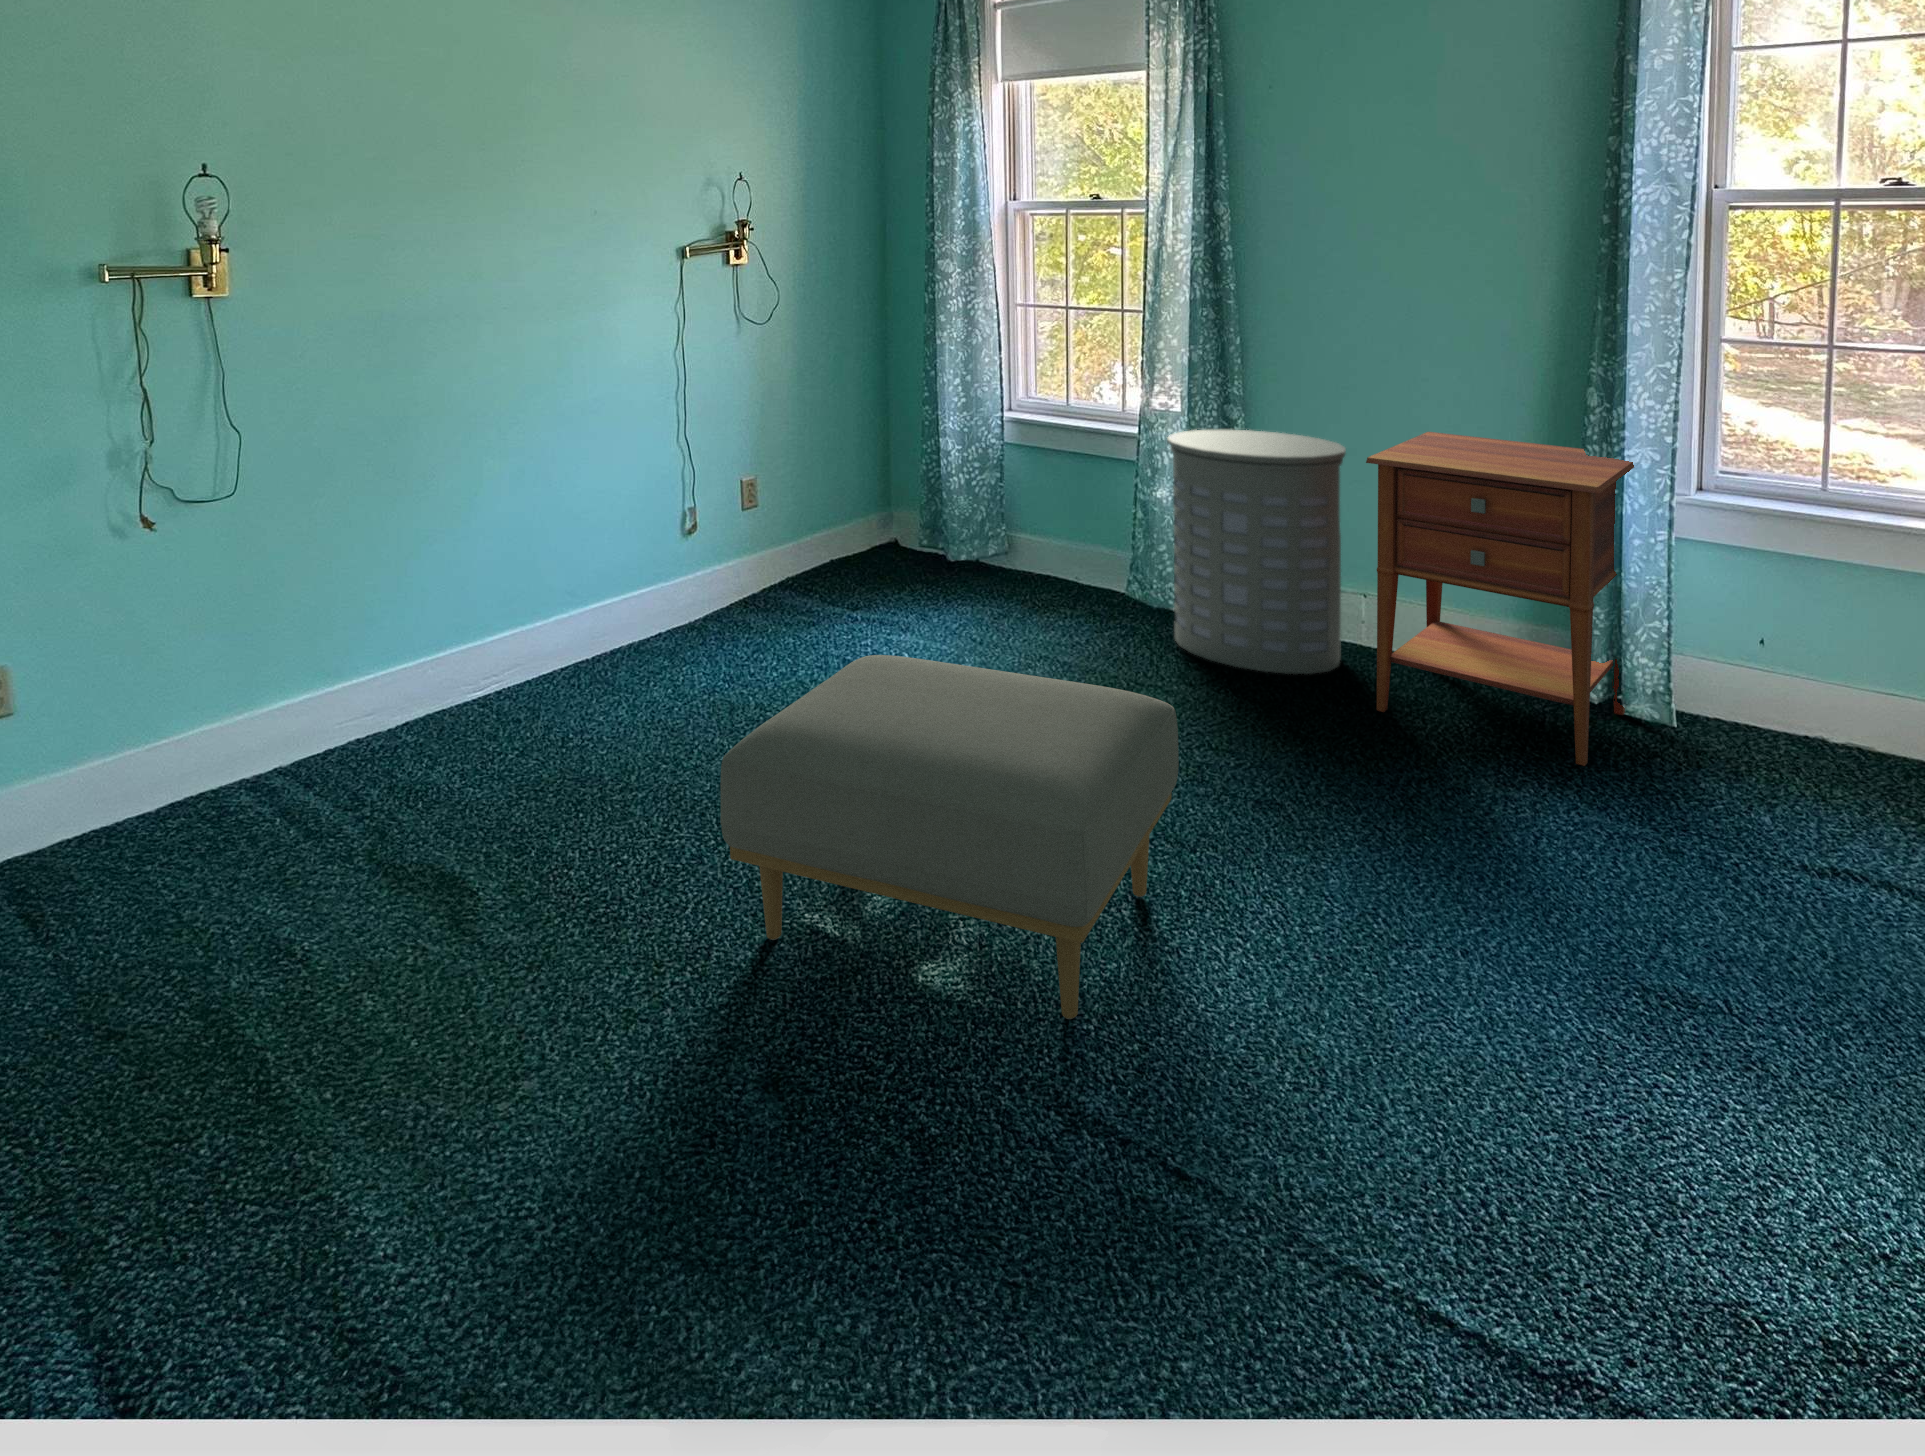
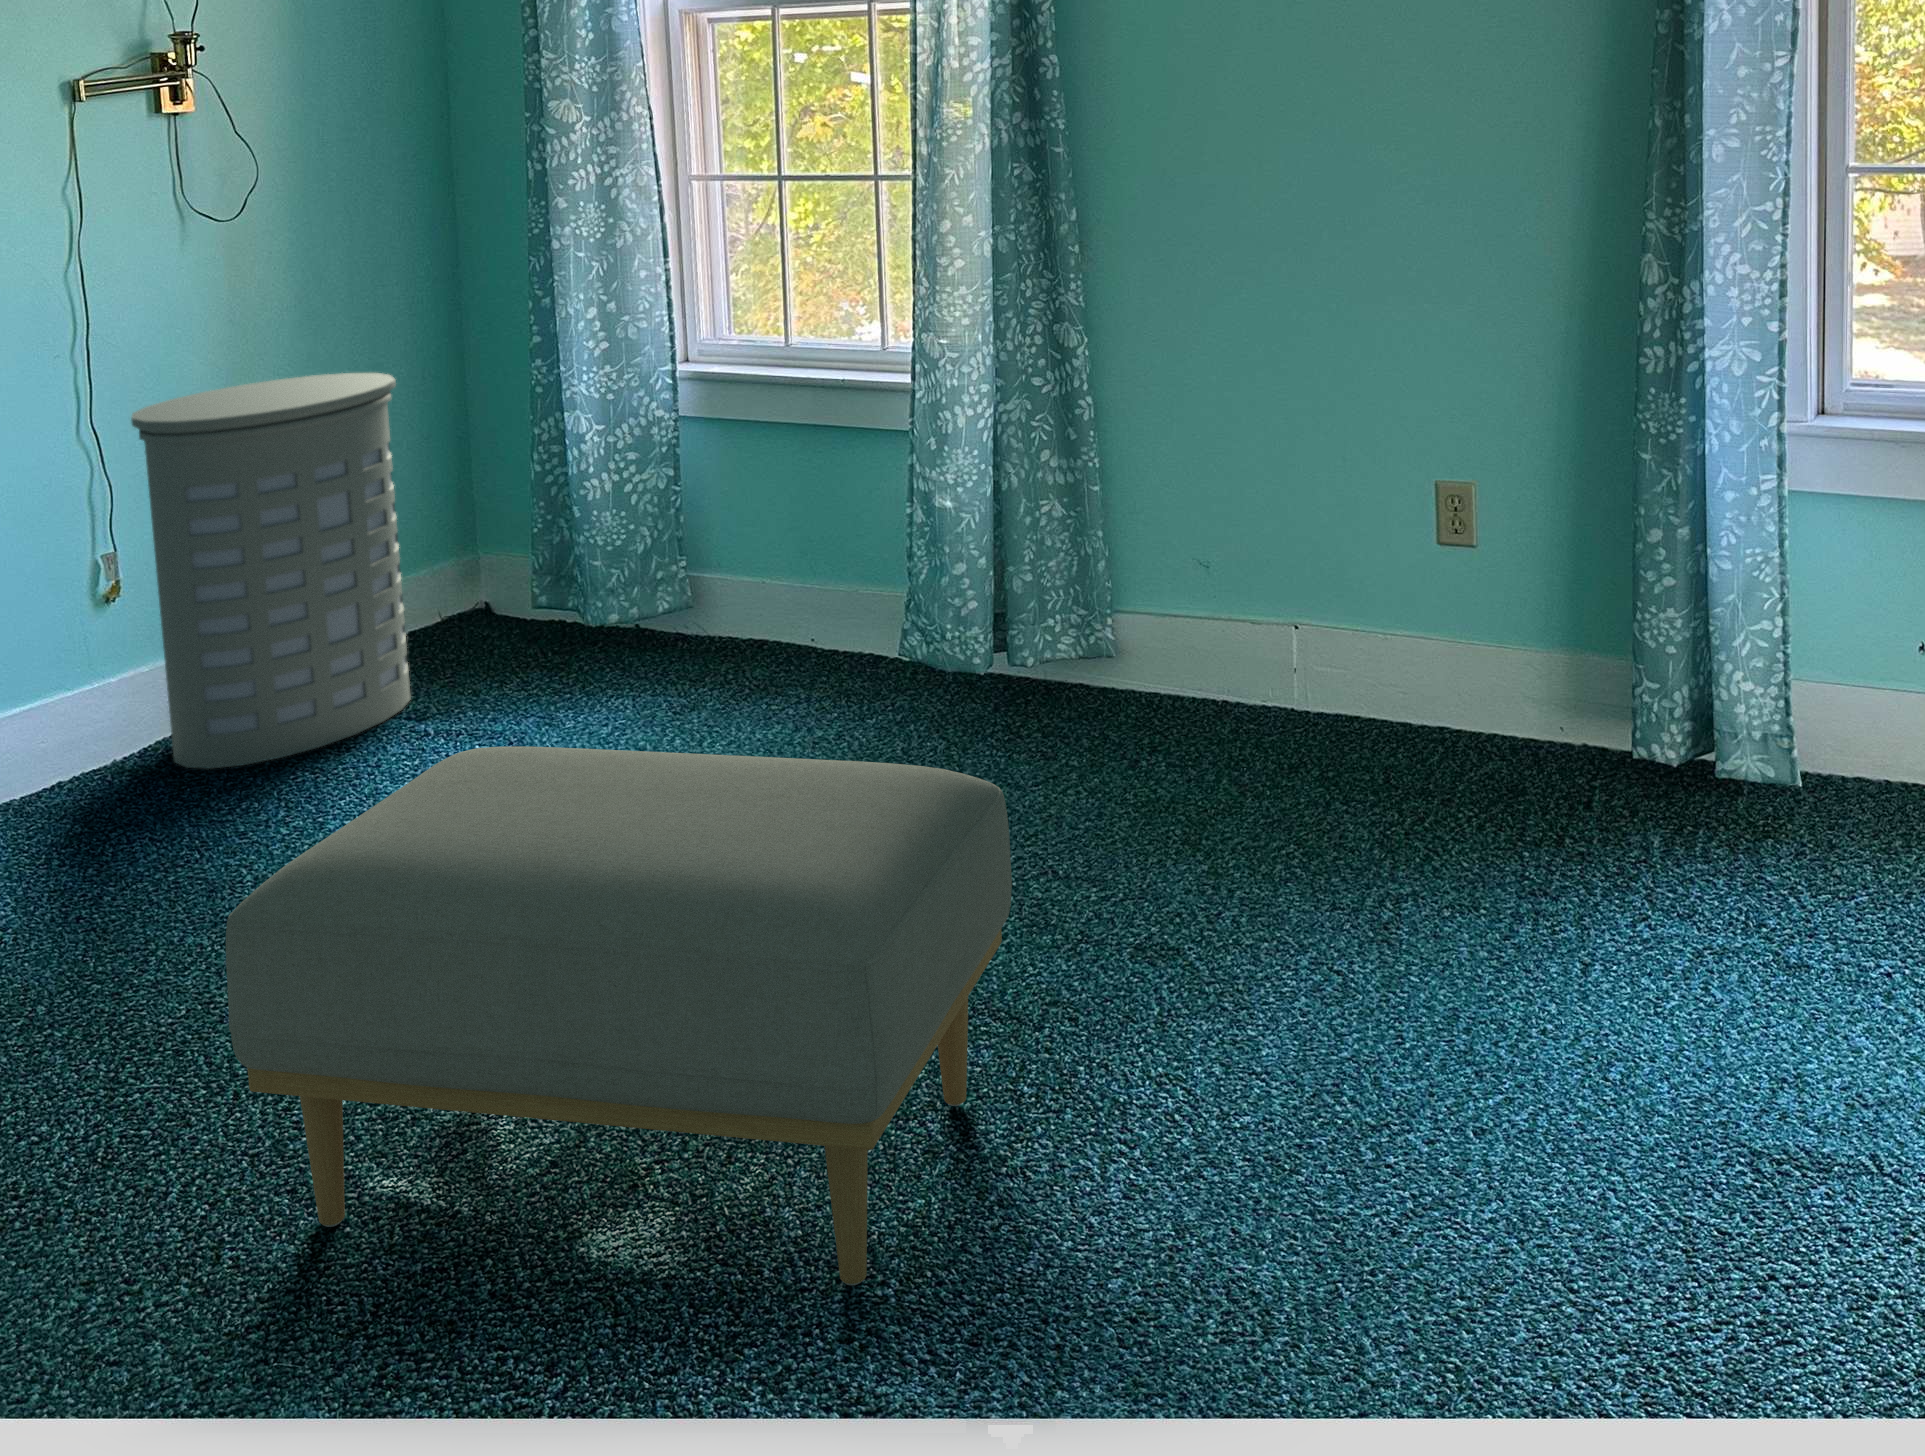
laundry hamper: present [1167,430,1346,674] -> present [131,373,411,769]
nightstand: present [1366,432,1634,766] -> none [1297,350,1737,864]

